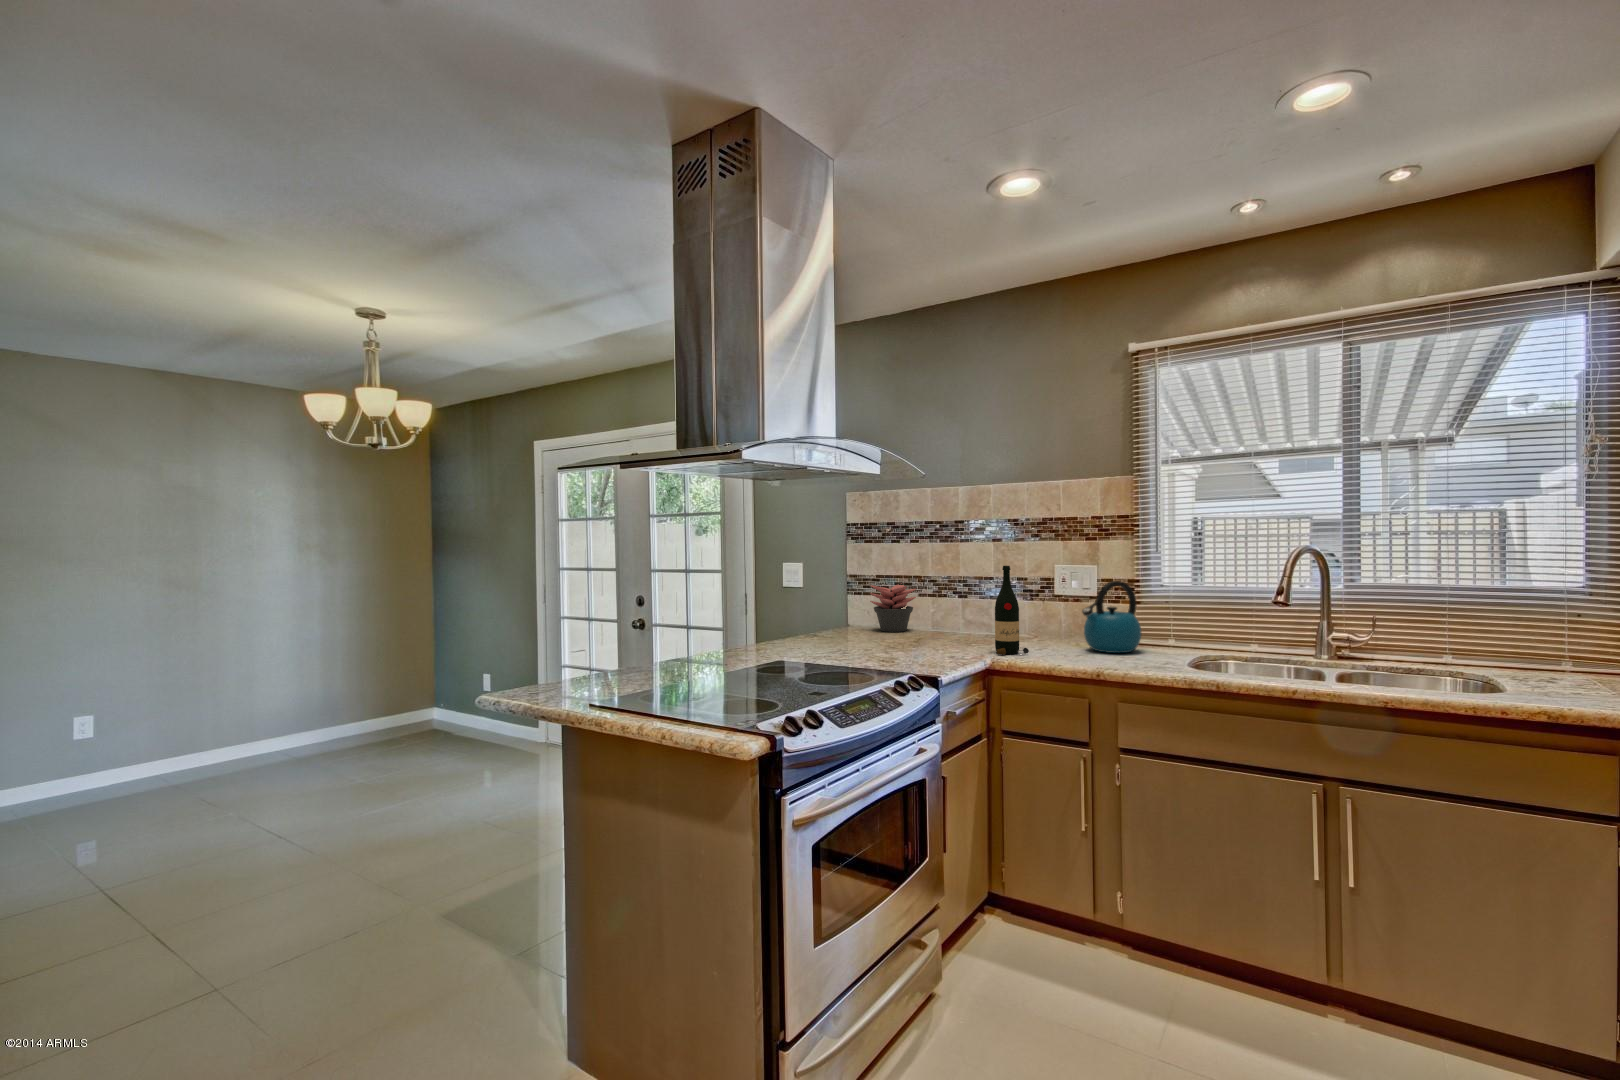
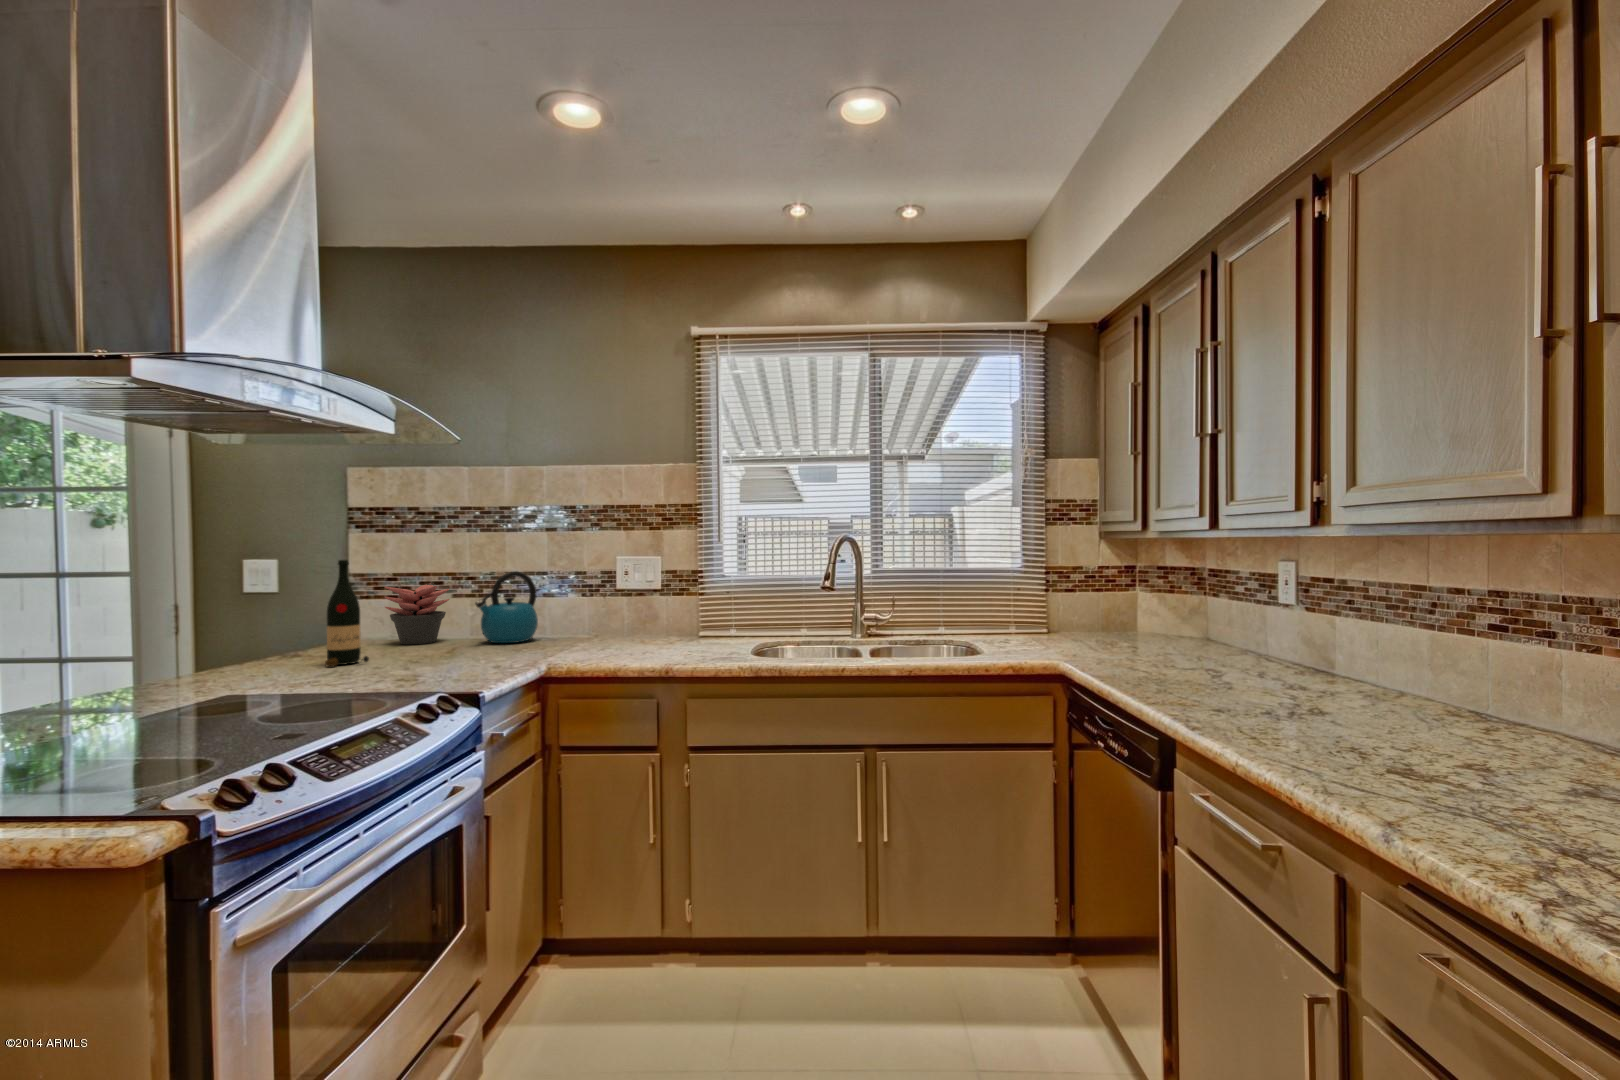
wine bottle: present [995,566,1029,655] -> present [325,560,369,667]
kettle: present [1082,581,1141,653] -> present [475,572,538,643]

